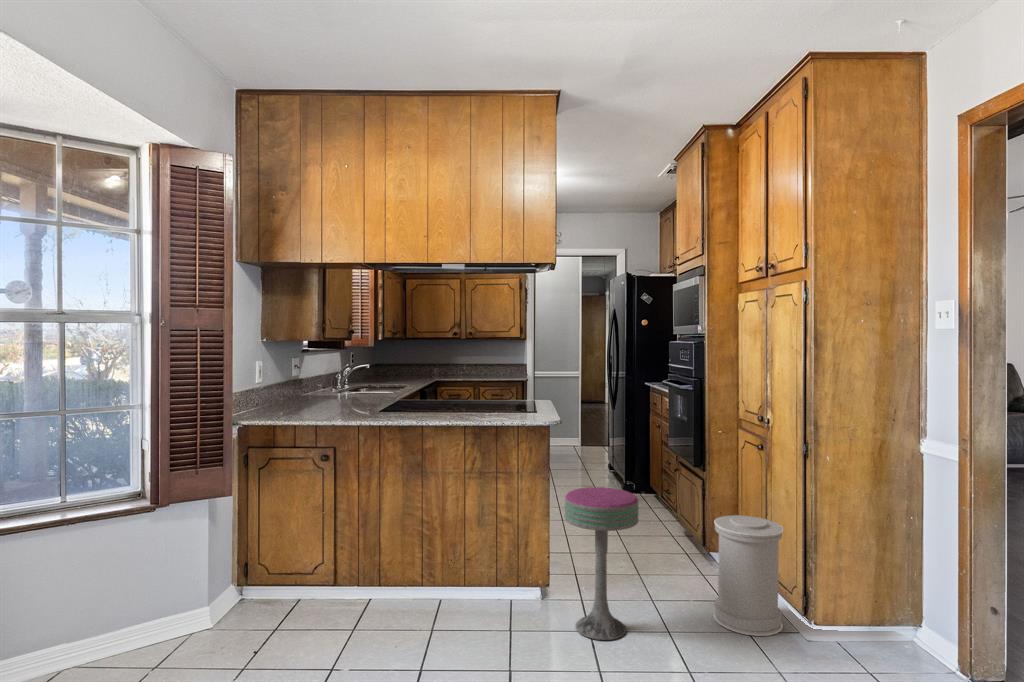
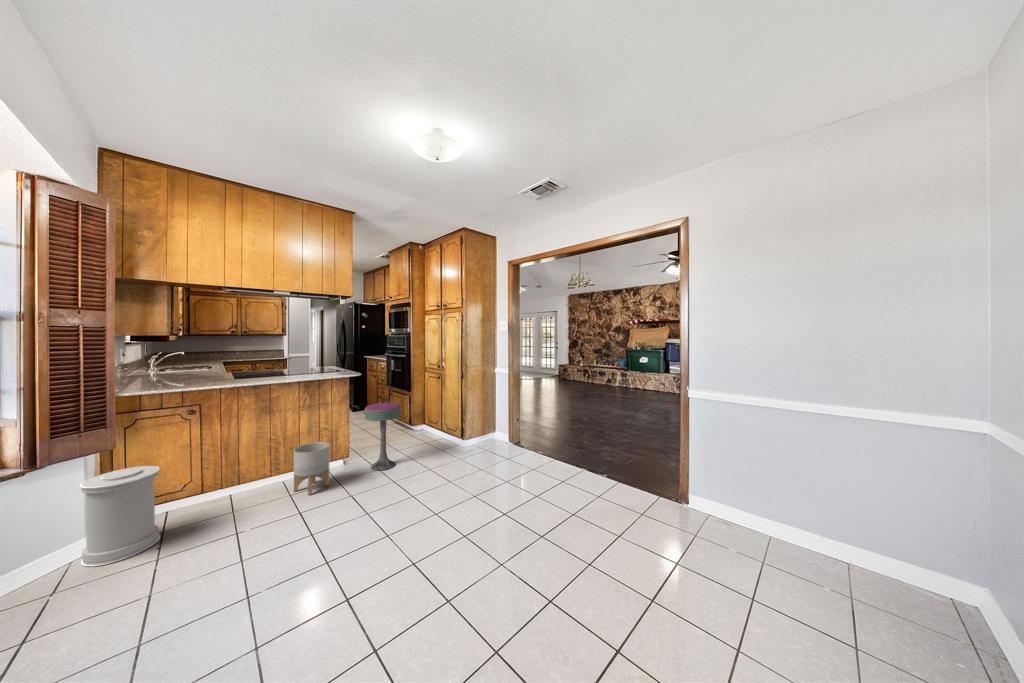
trash can: present [713,515,783,636] -> present [80,466,160,566]
planter: none [434,544,492,646] -> present [294,442,330,495]

